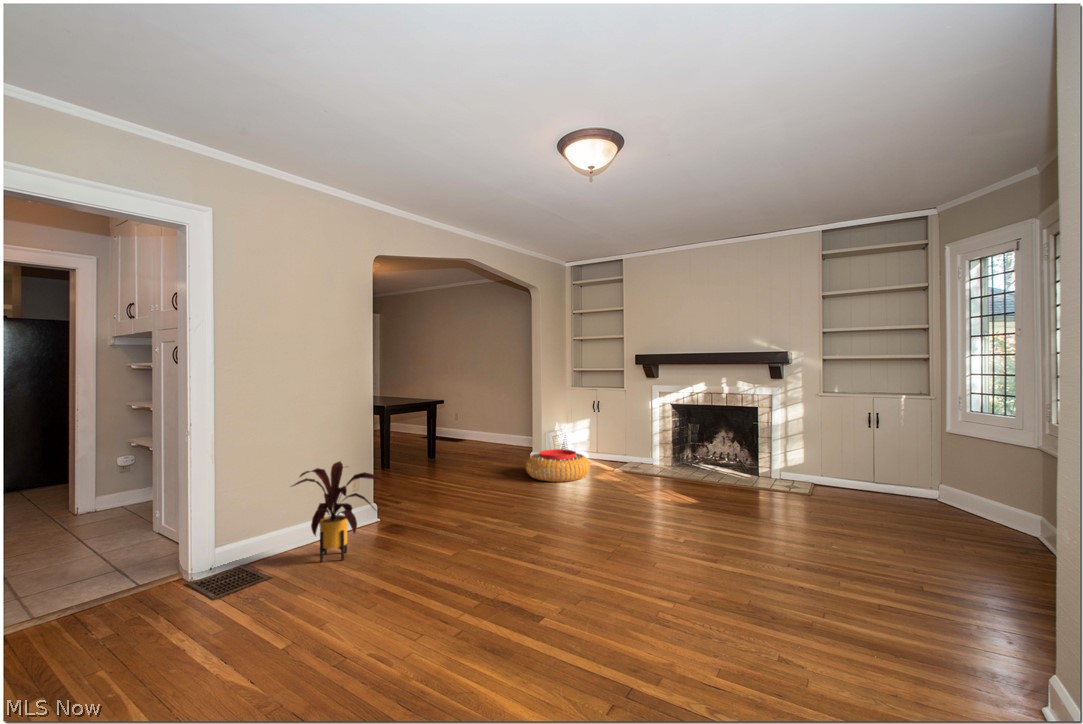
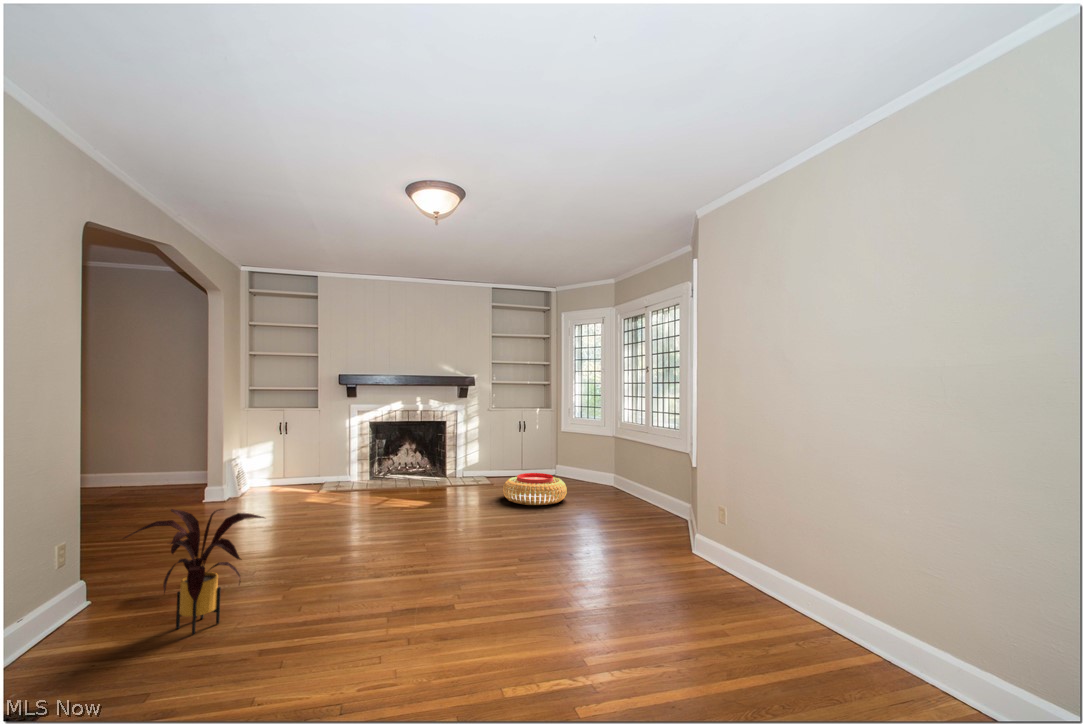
pouf: present [526,449,590,482] -> present [503,473,567,505]

